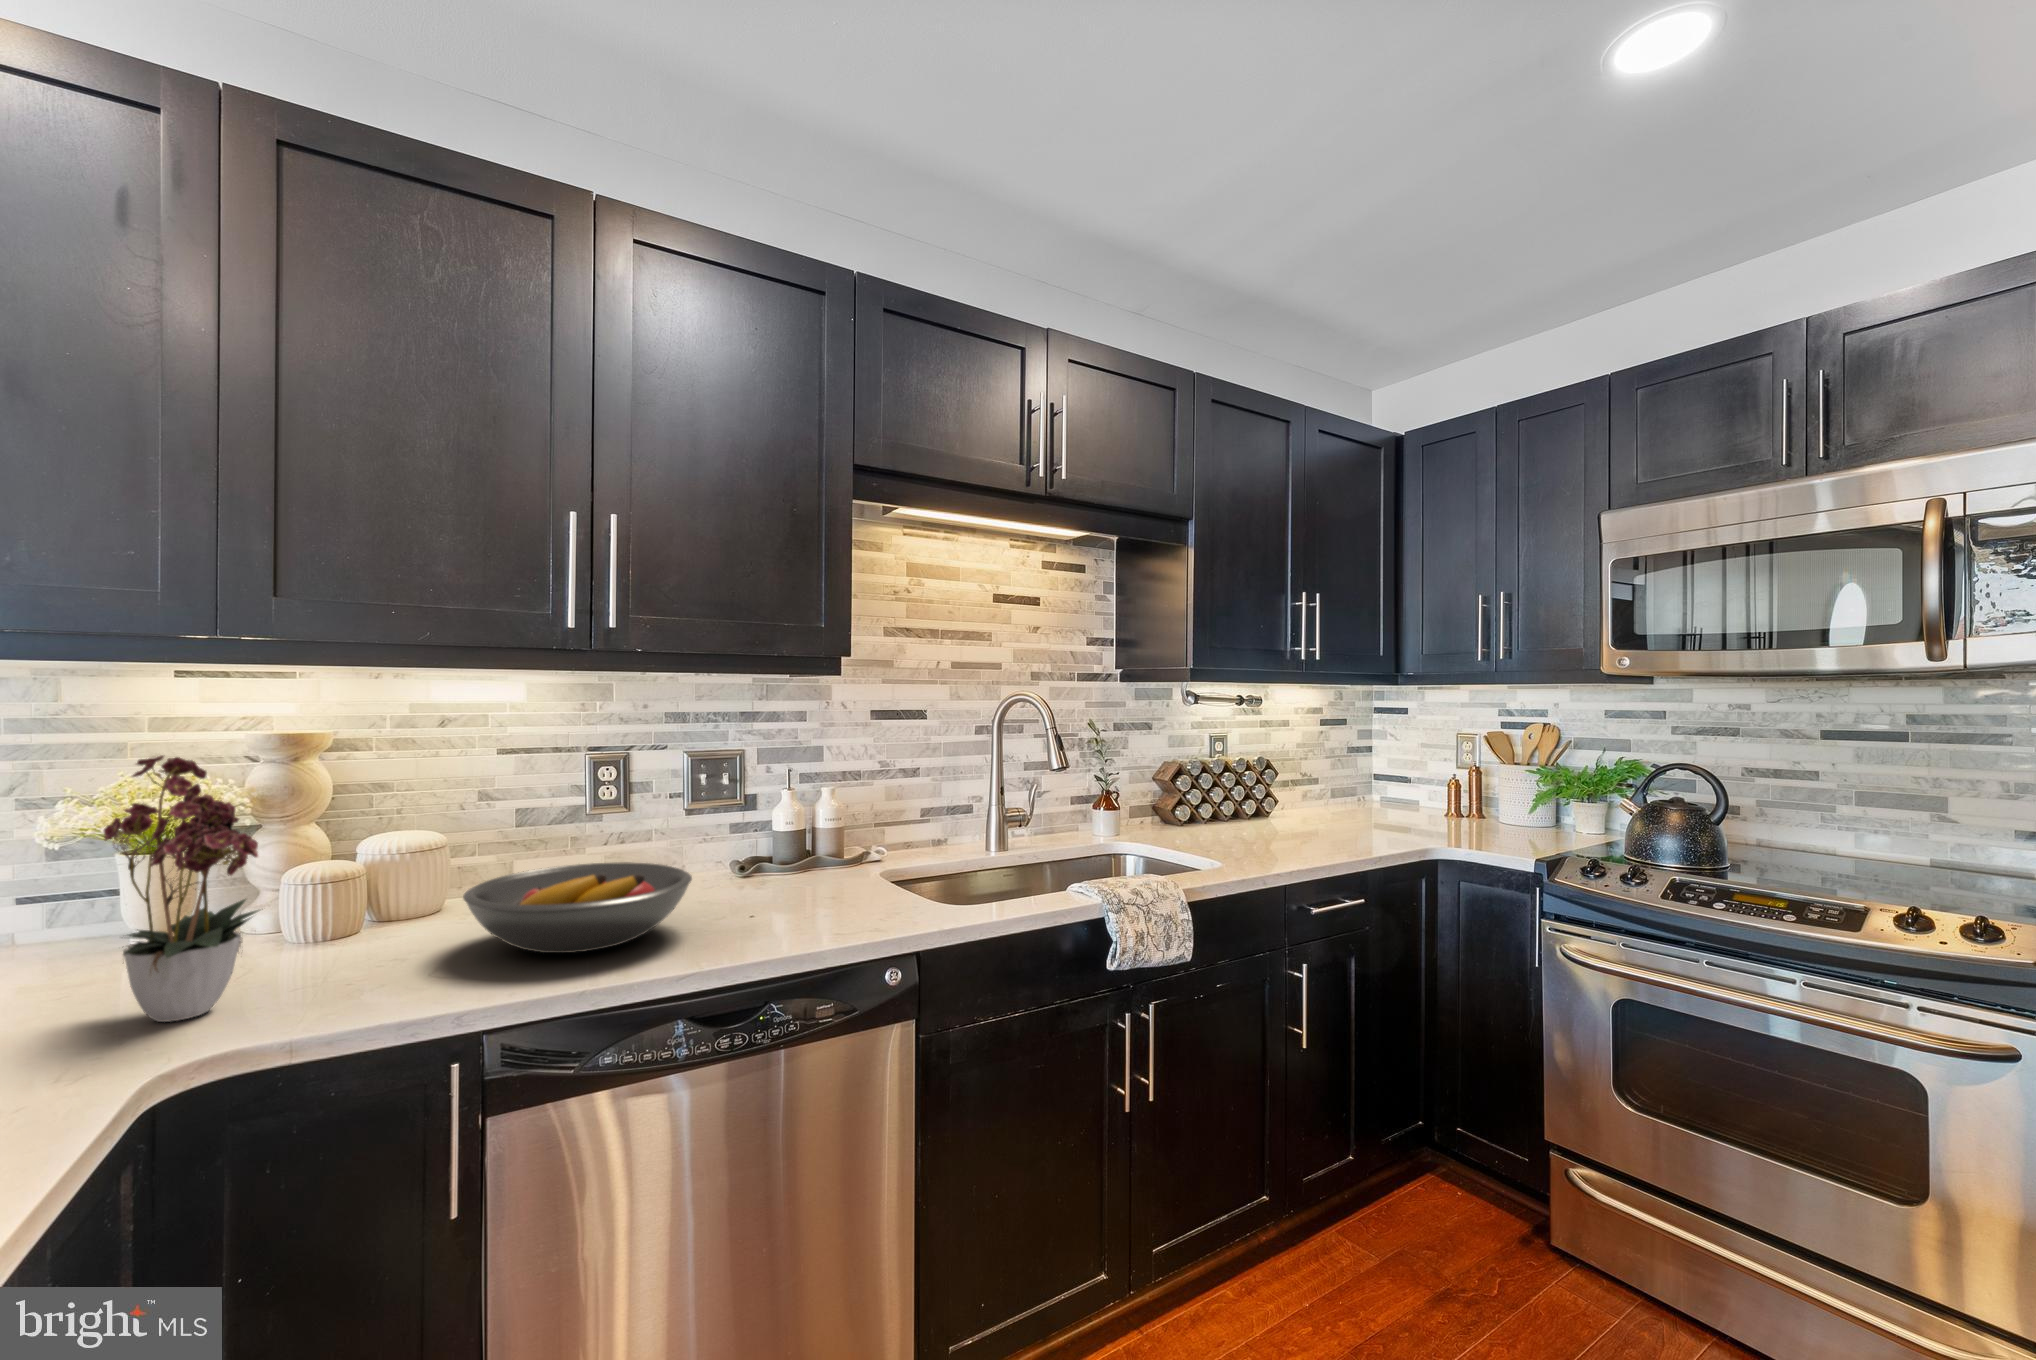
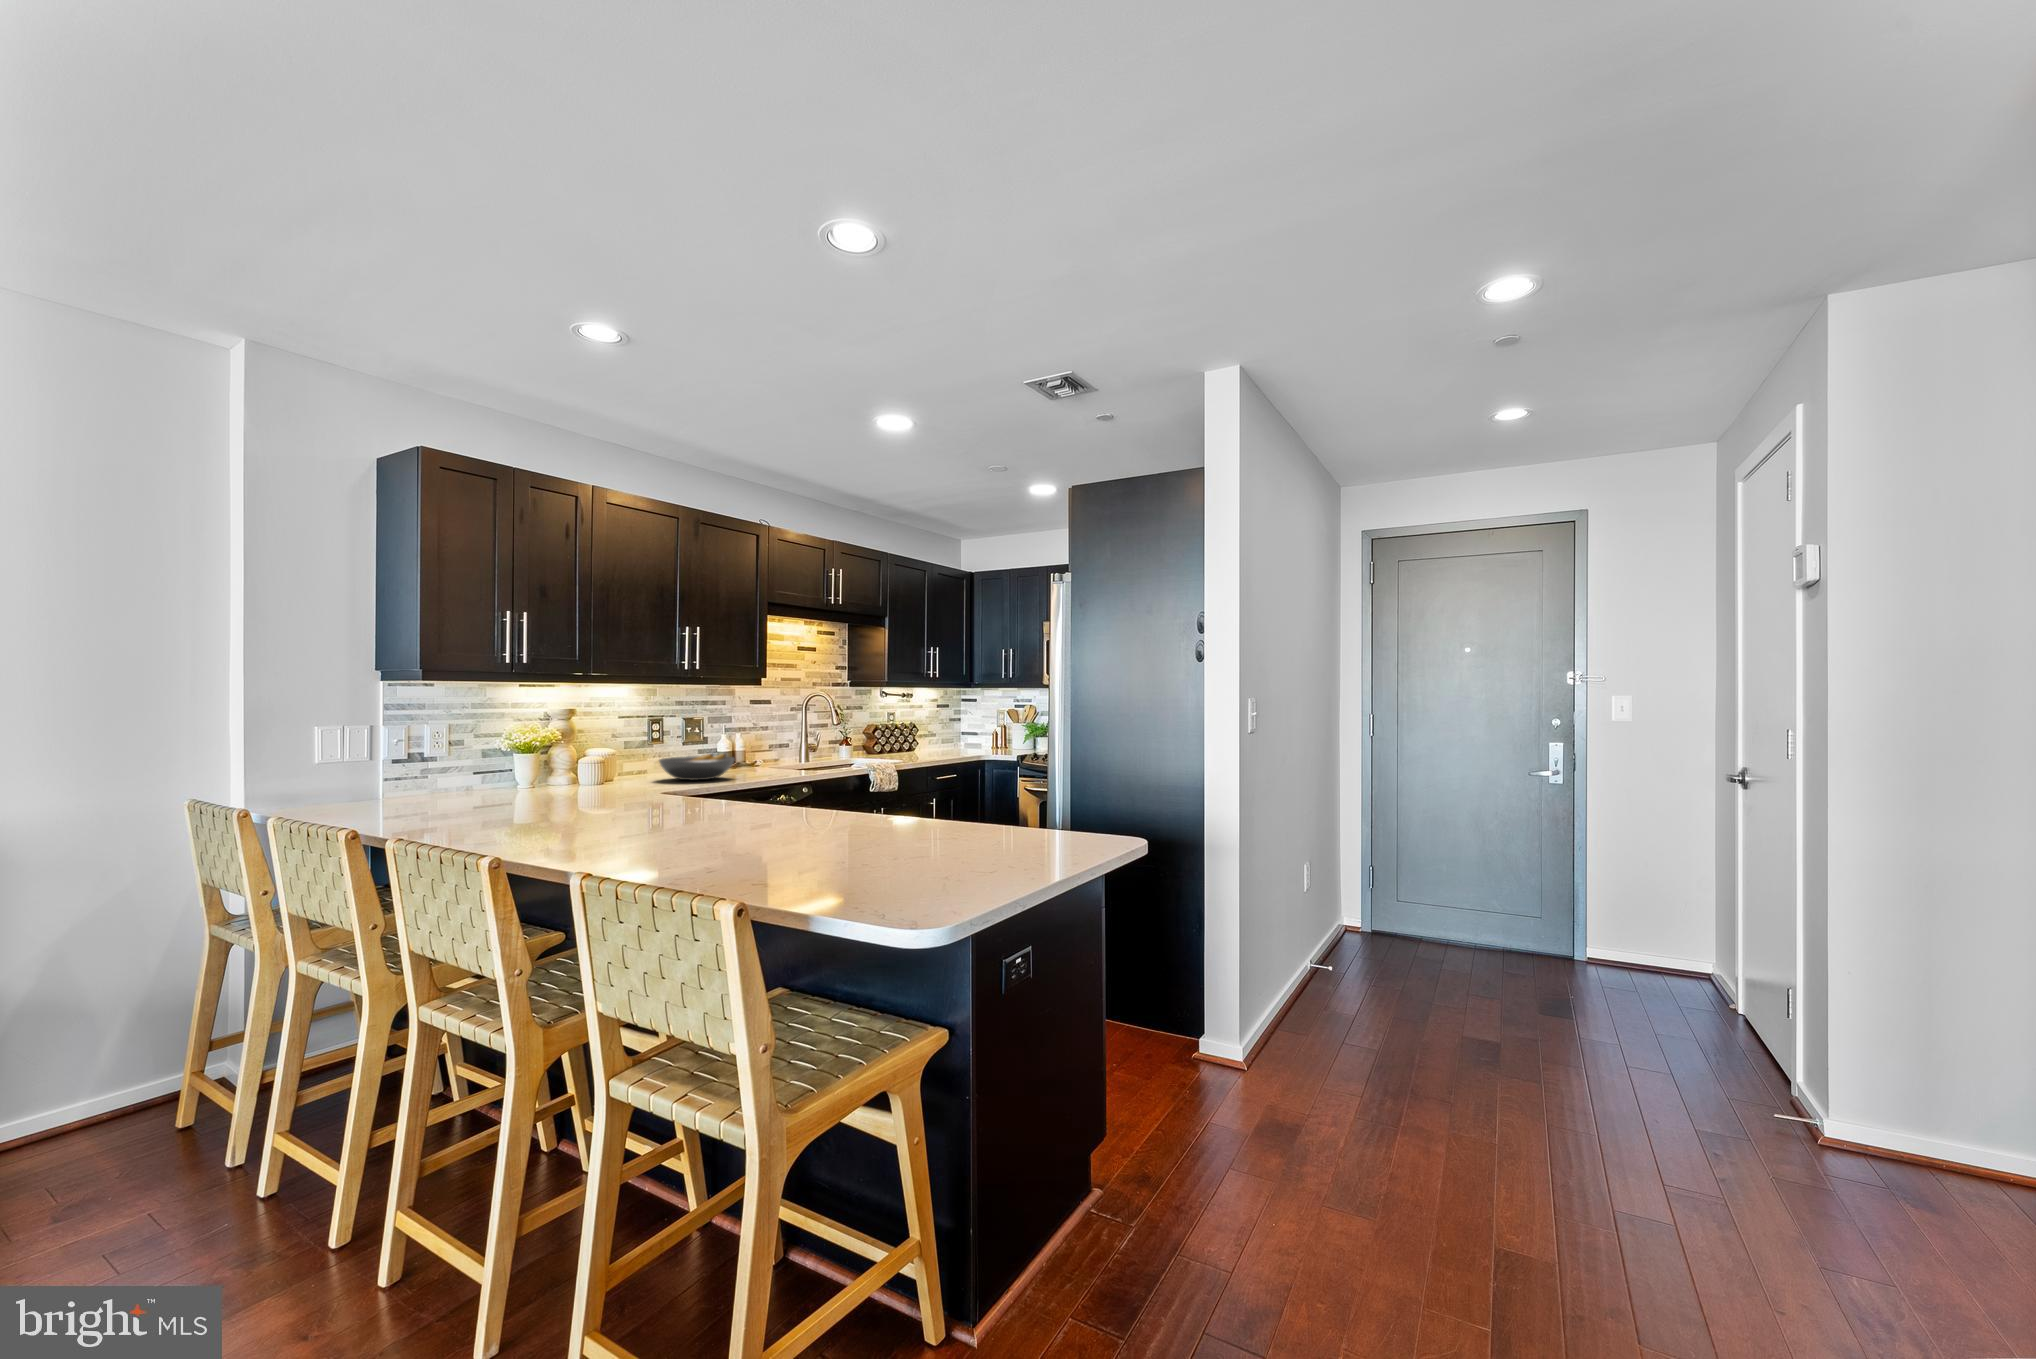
flower arrangement: present [103,755,259,1022] -> none [590,708,652,790]

